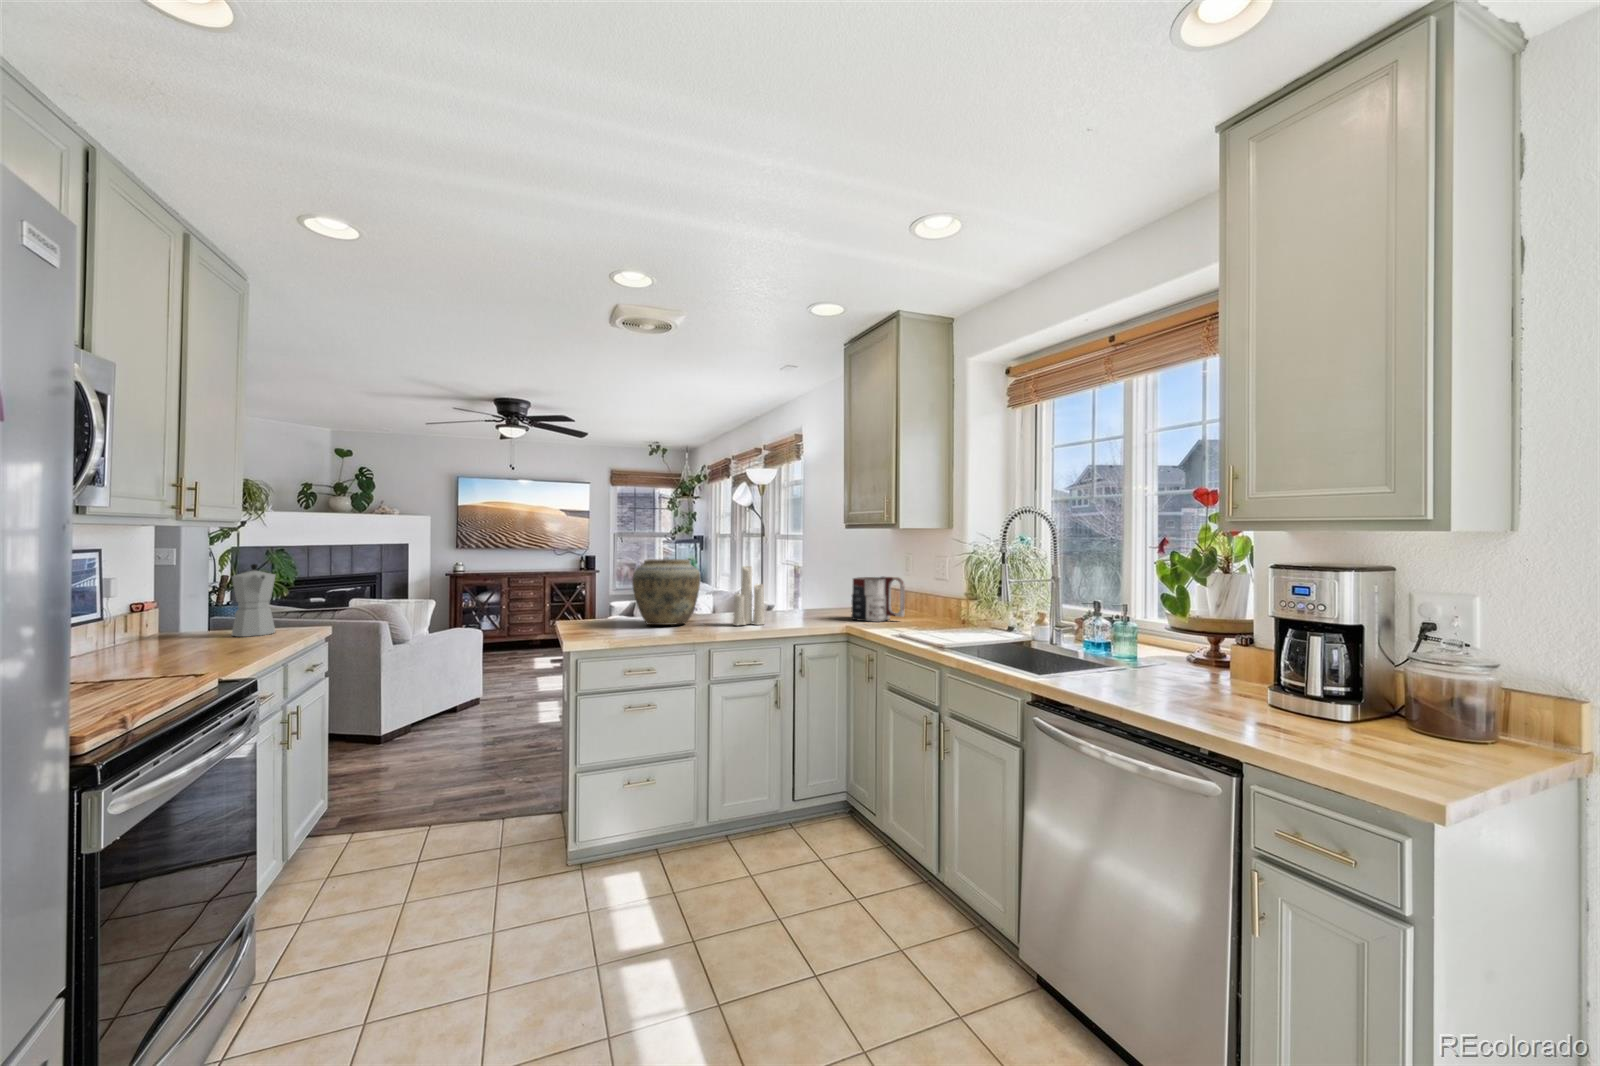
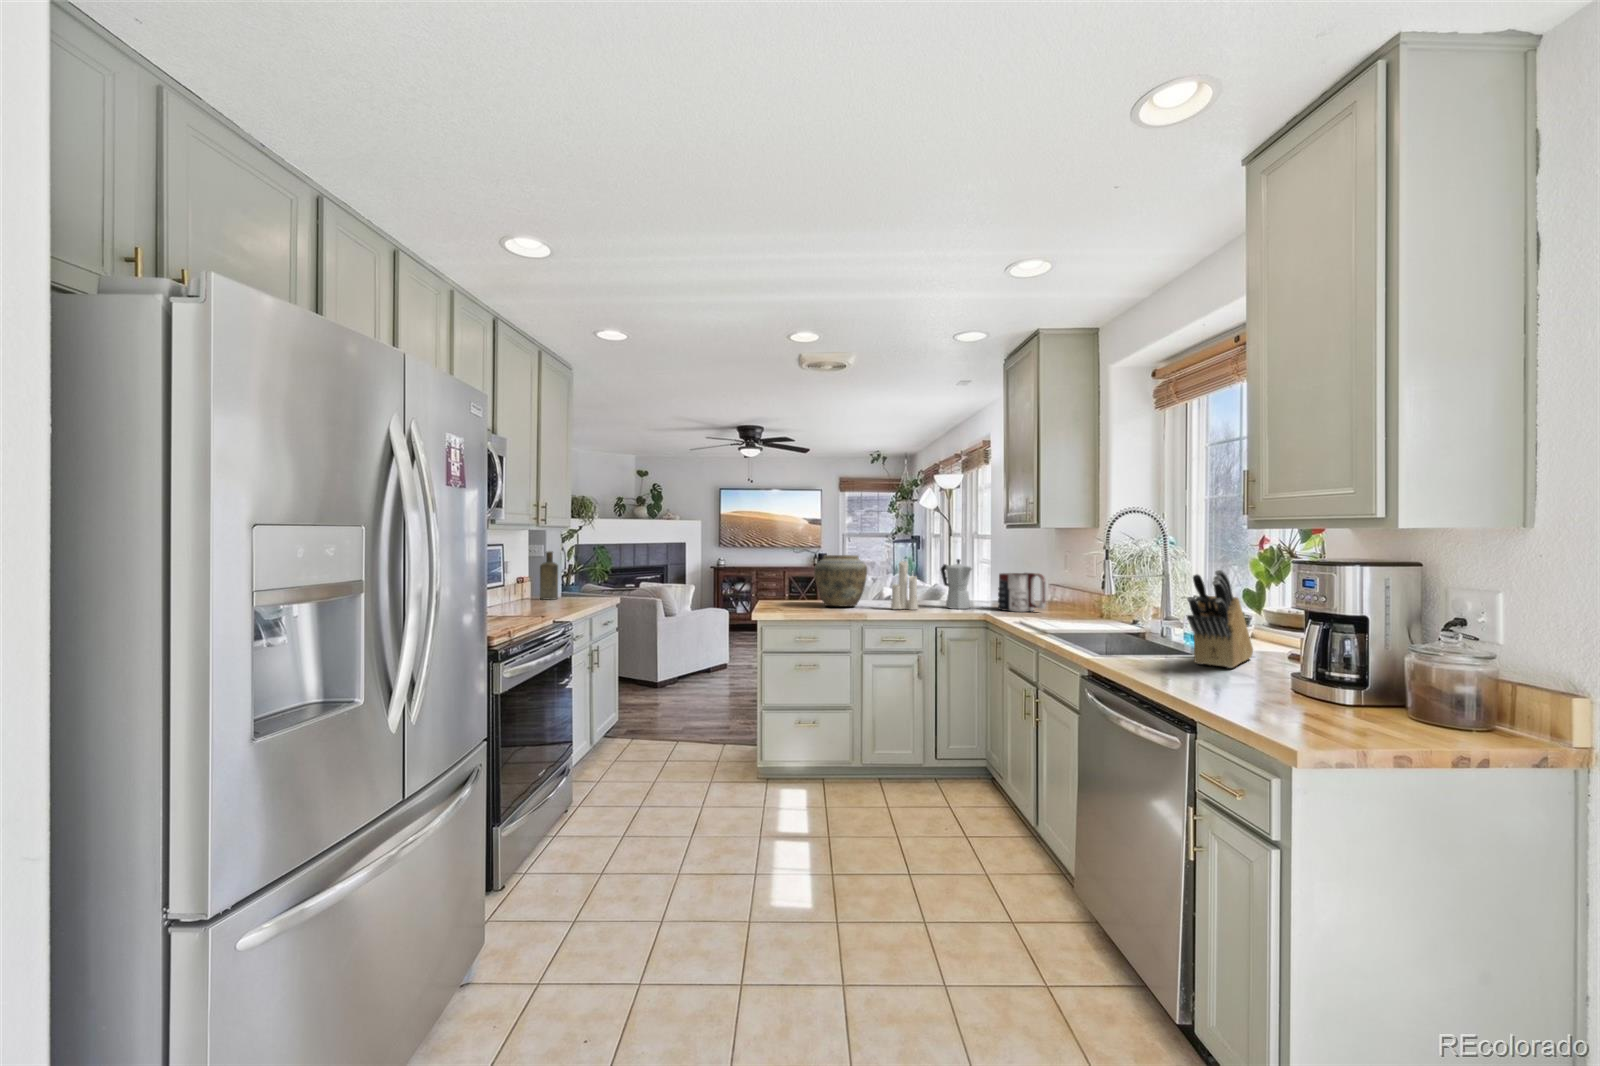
bottle: none [177,559,215,636] -> present [540,551,558,600]
moka pot: present [232,564,275,637] -> present [941,559,972,609]
knife block: none [1140,572,1189,682] -> present [1187,570,1253,668]

